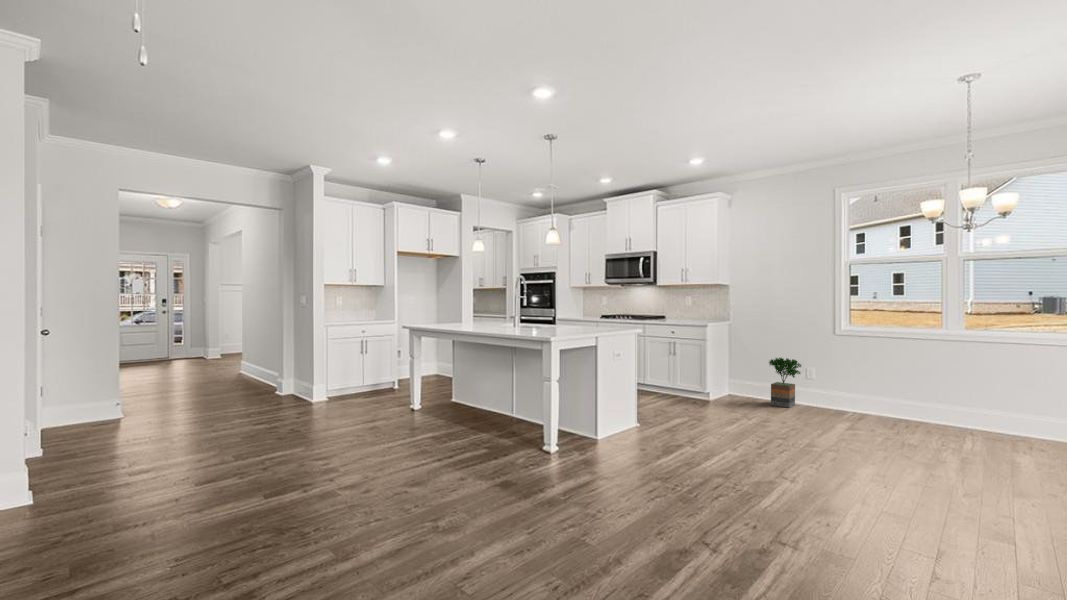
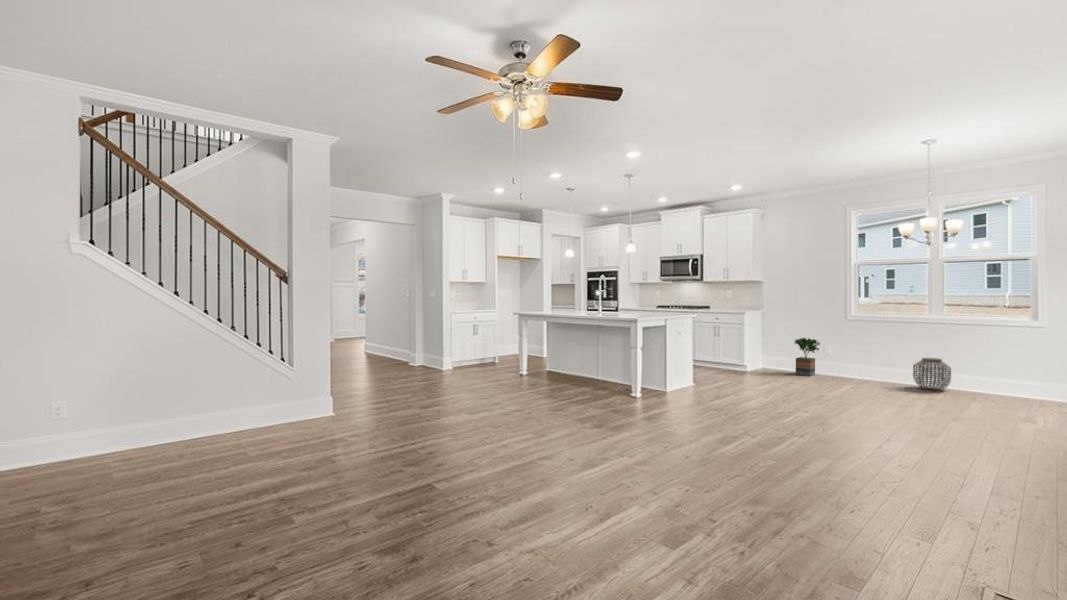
woven basket: none [924,387,975,432] -> present [913,358,951,391]

